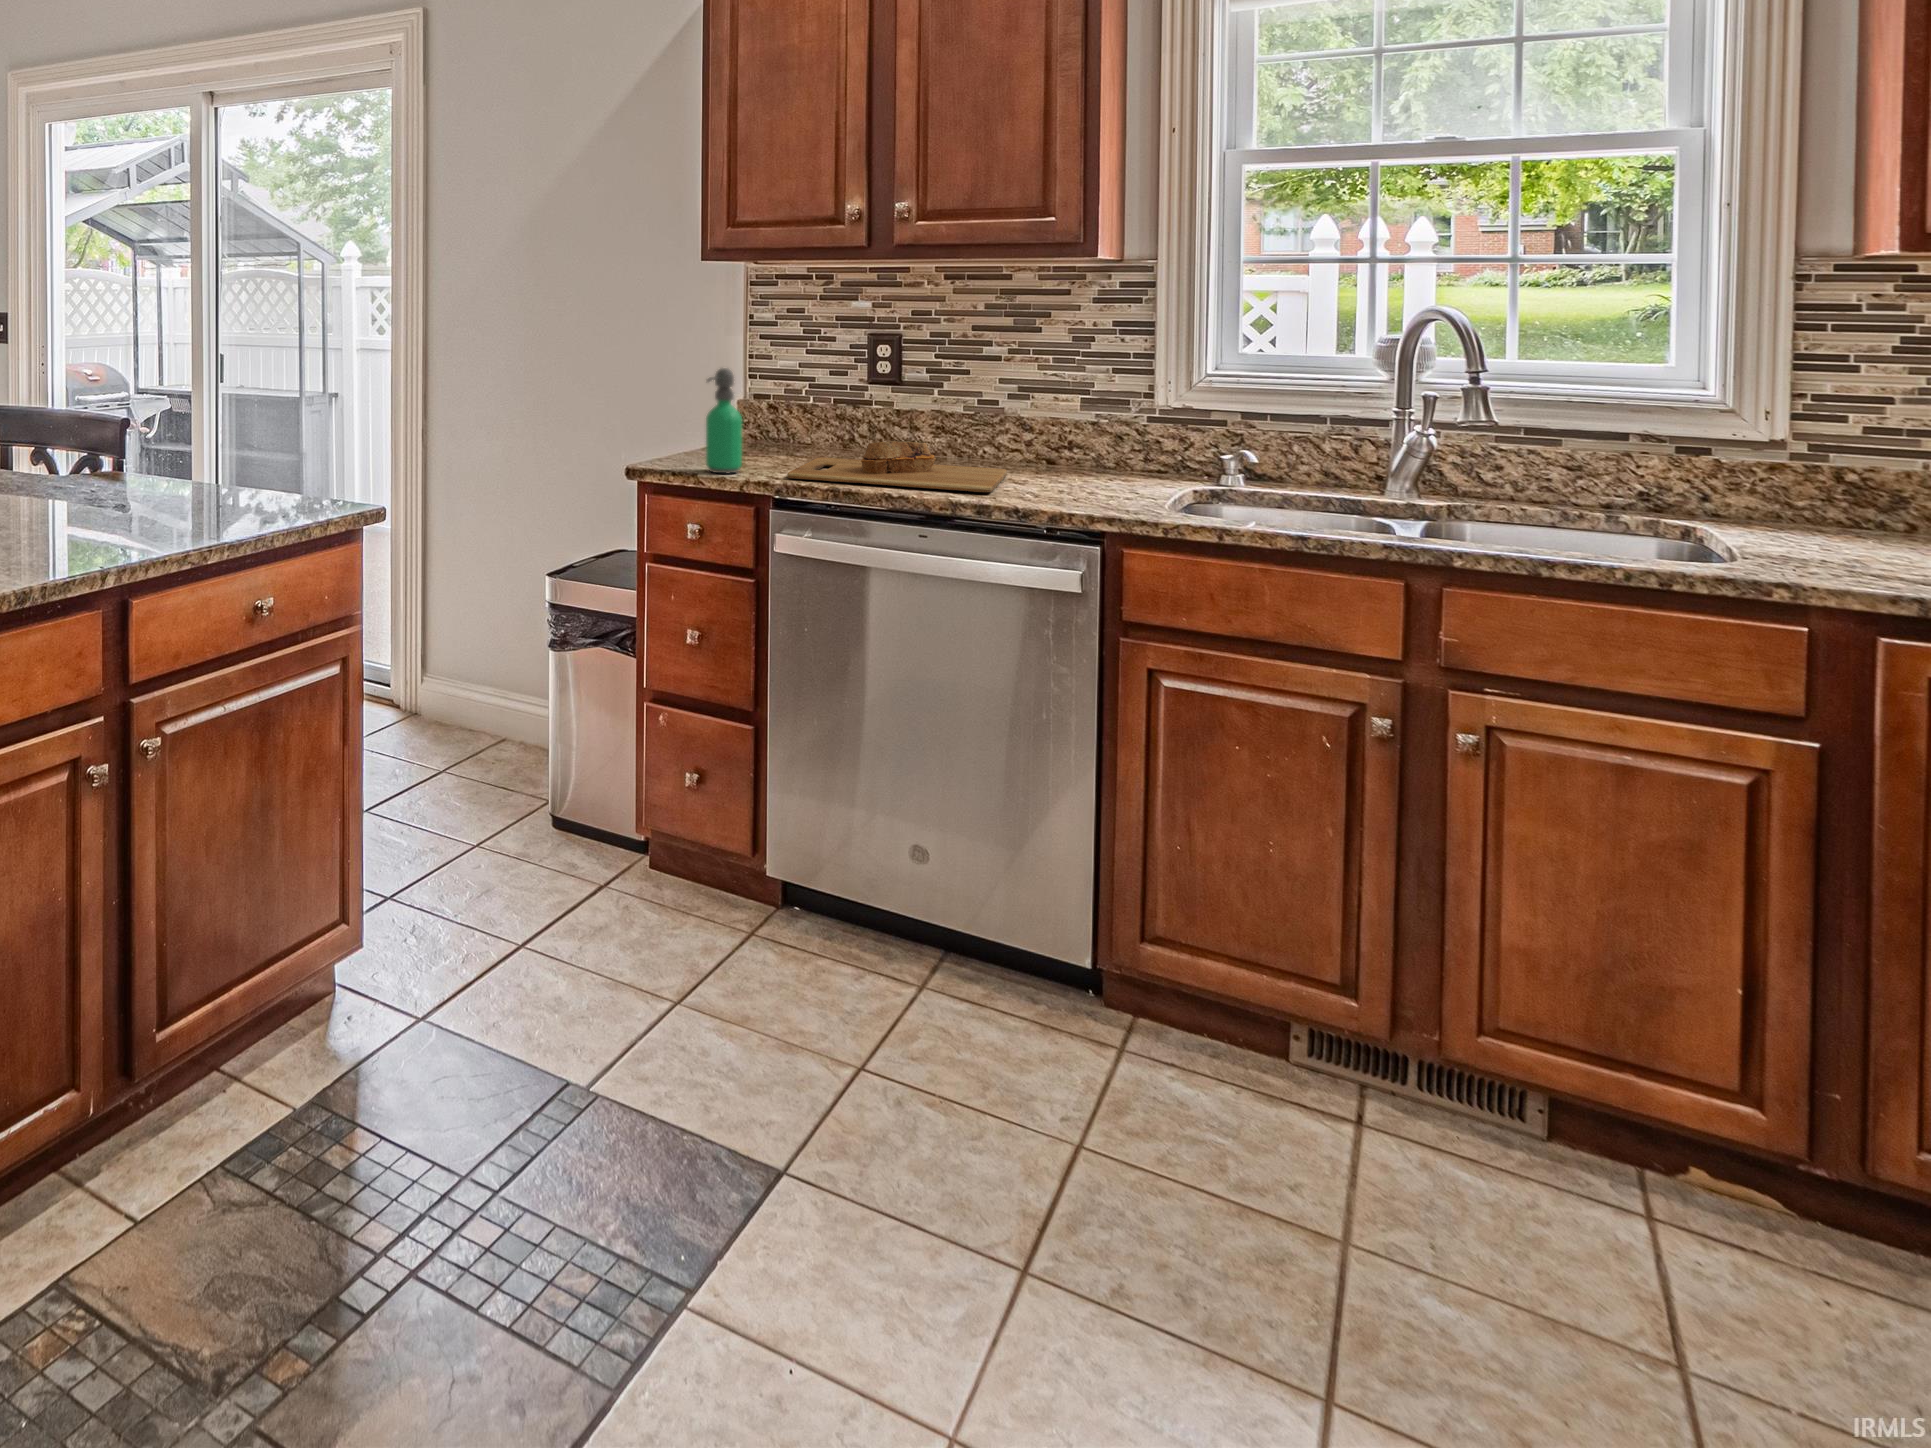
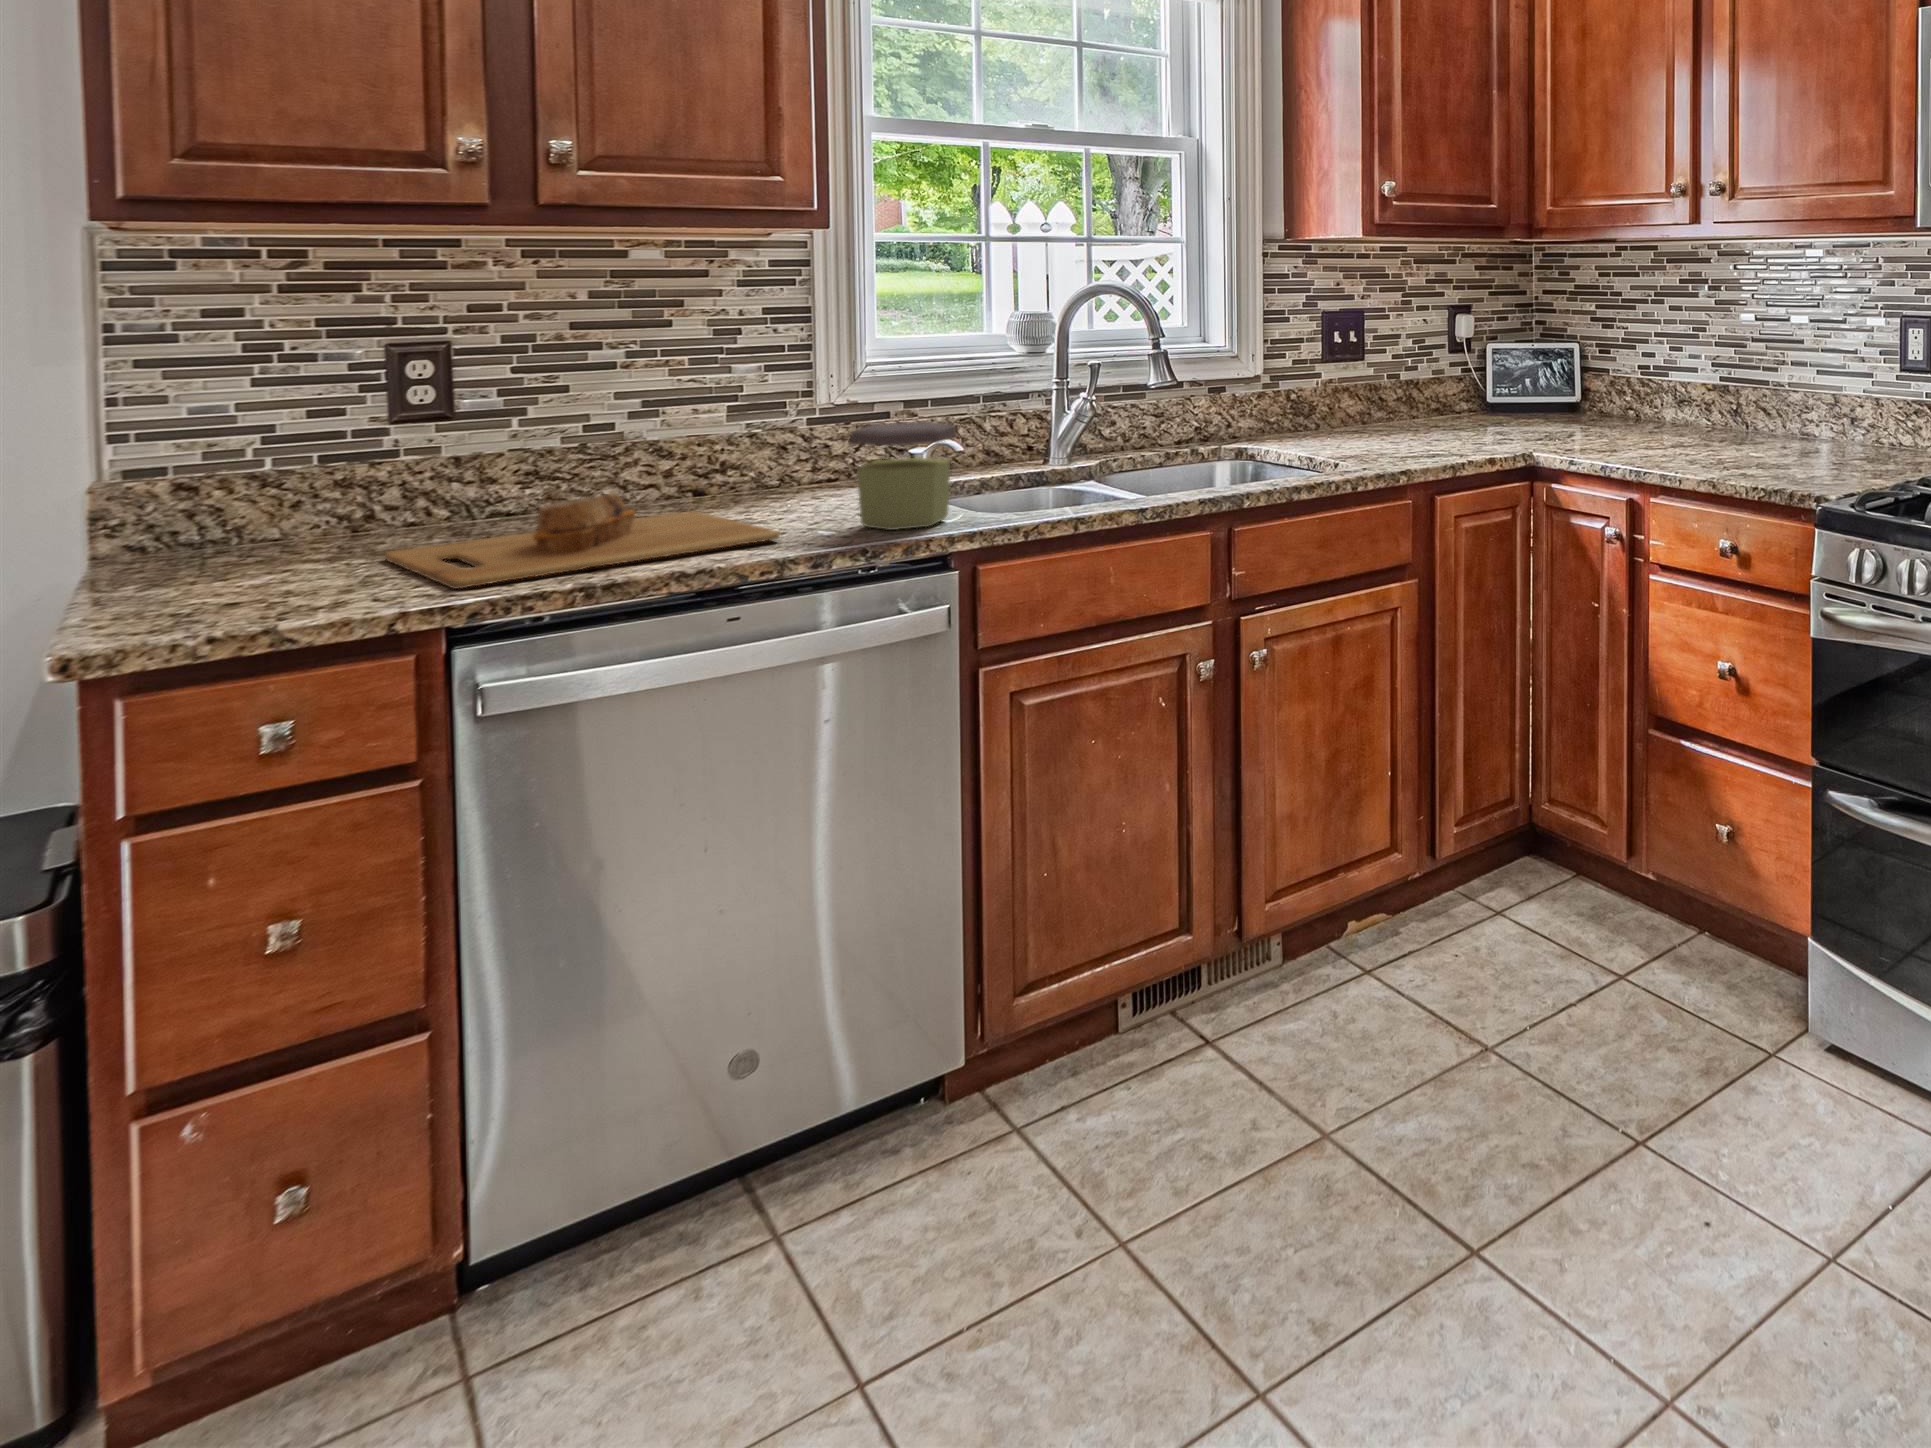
soap dispenser: present [706,368,742,473] -> none [258,419,346,614]
jar: none [1055,419,1140,508] -> present [850,421,956,530]

